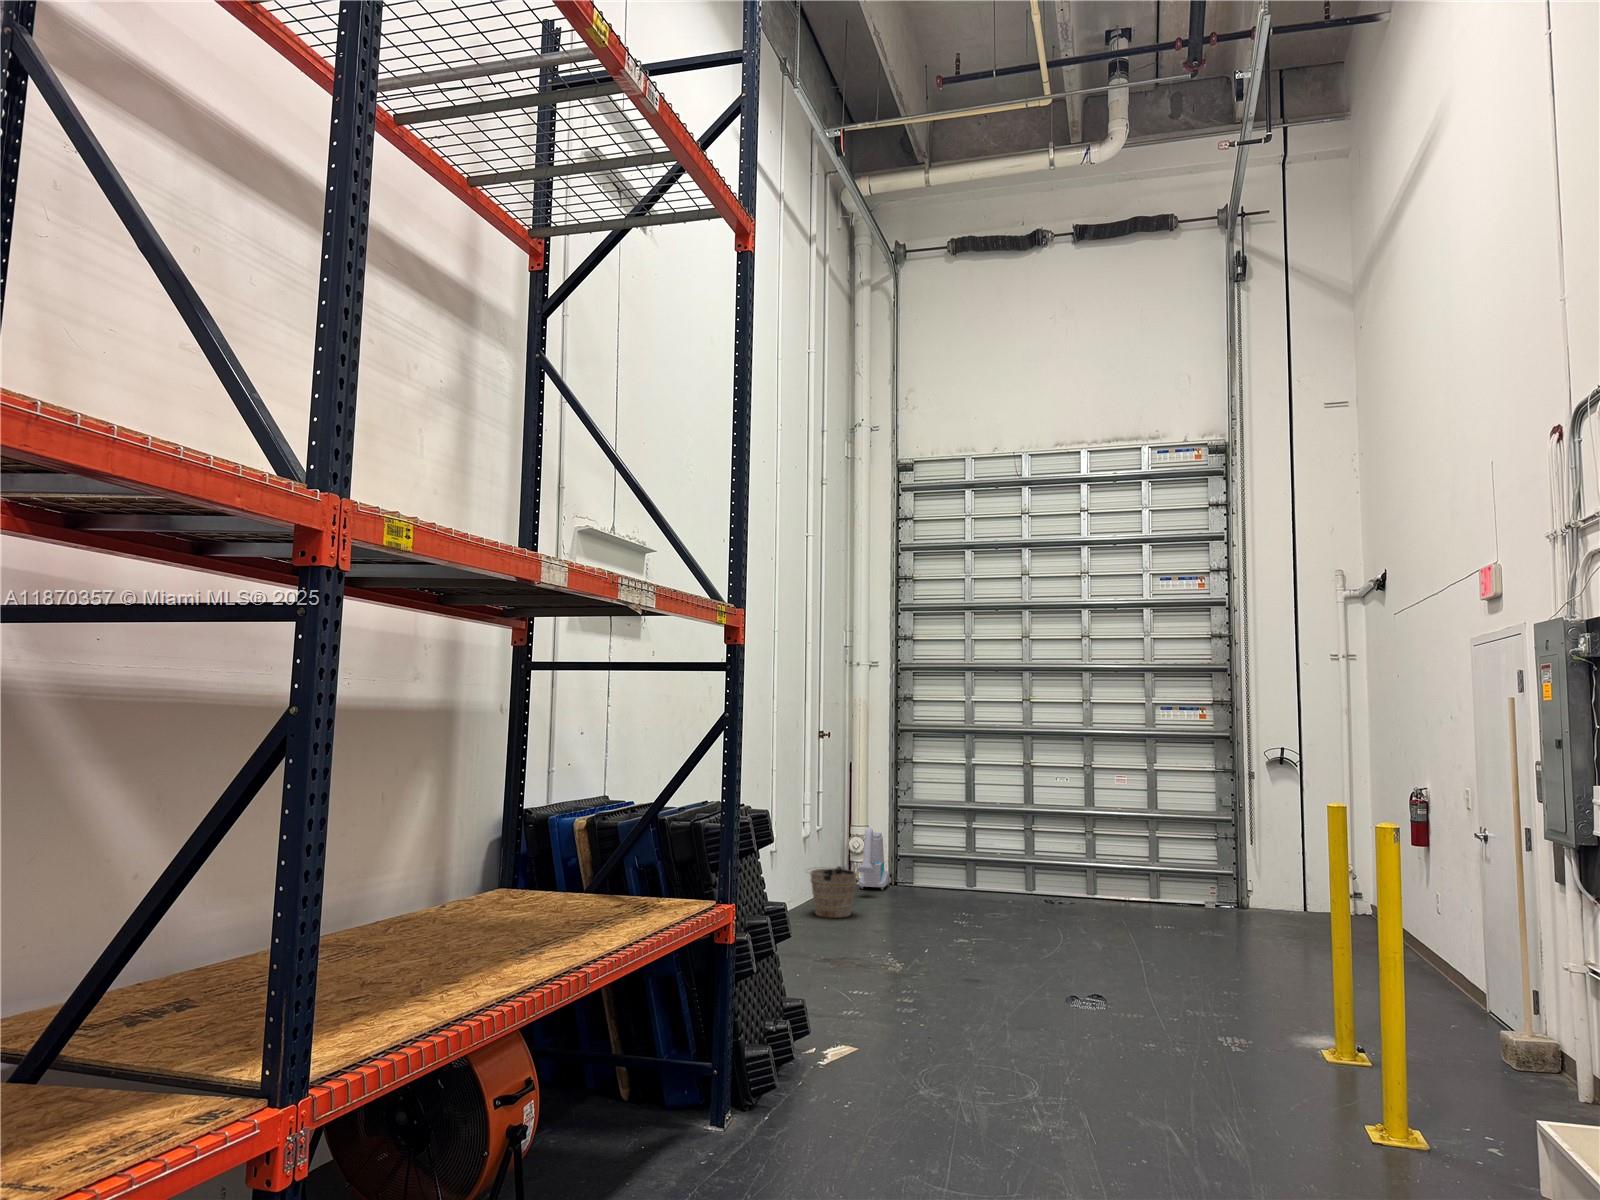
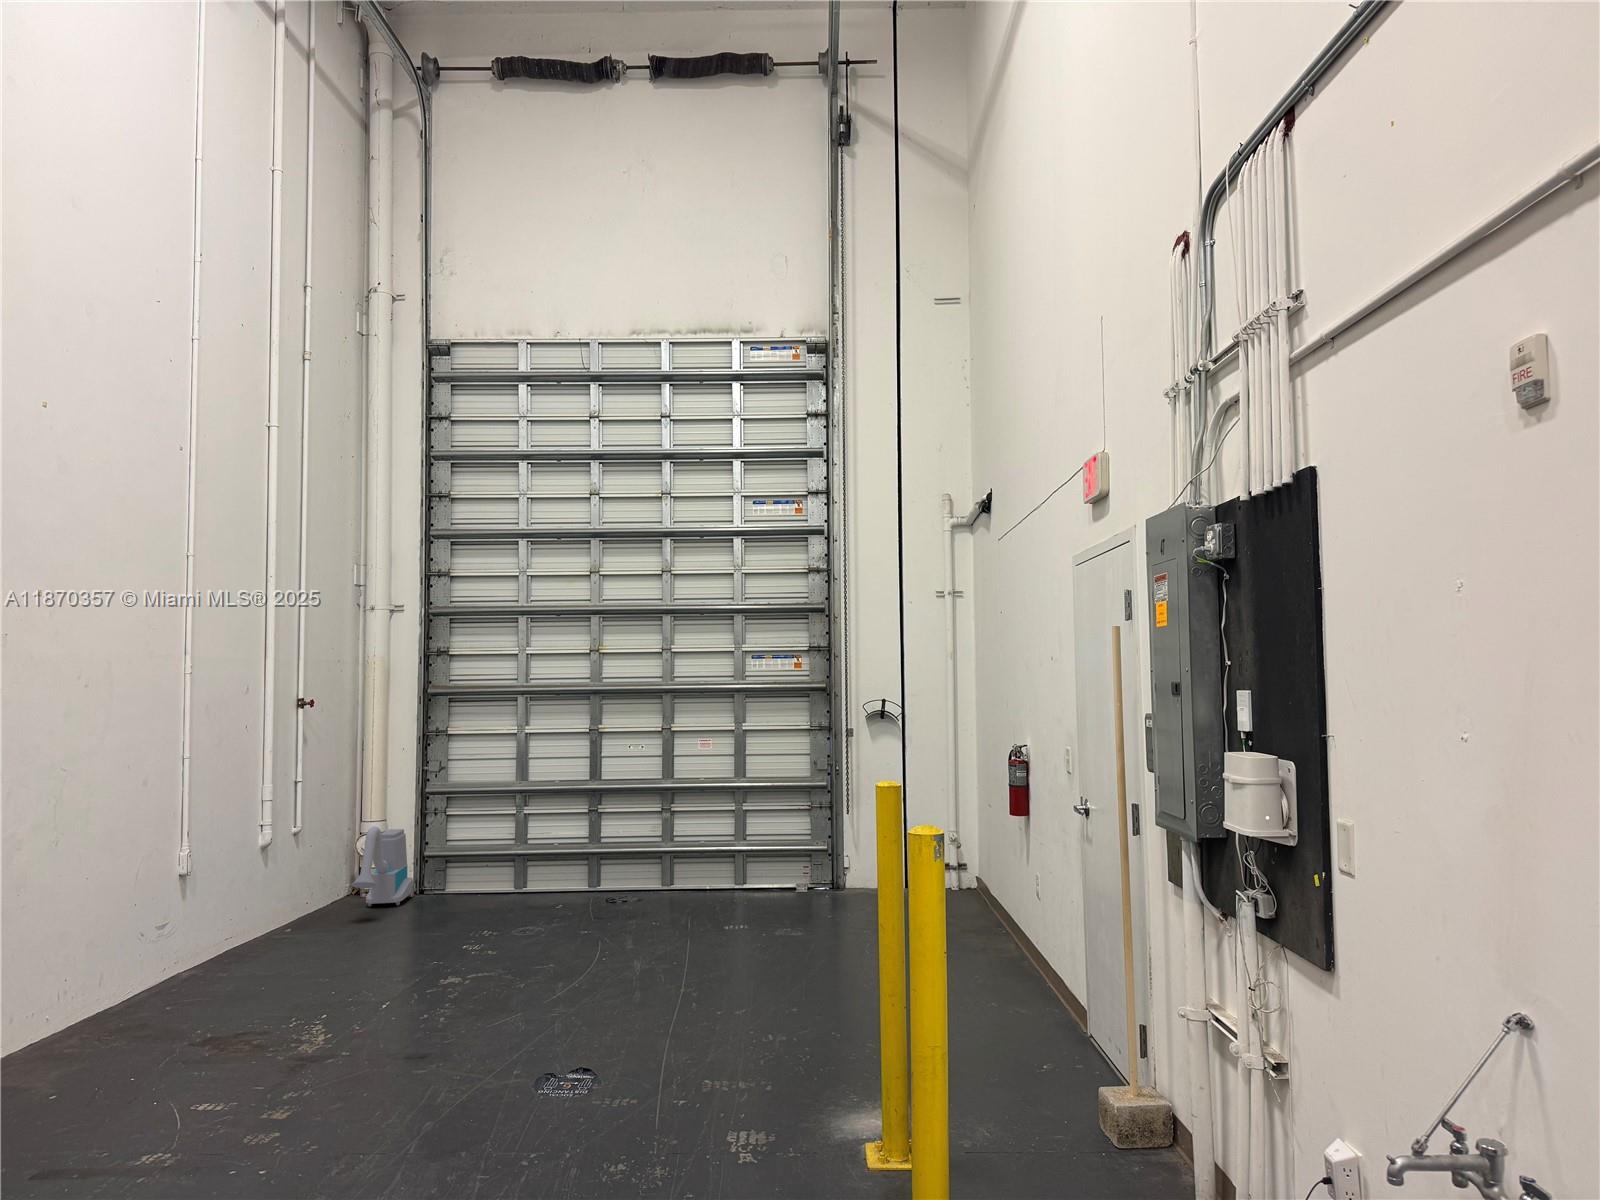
bucket: present [809,866,857,918] -> none [240,890,322,968]

